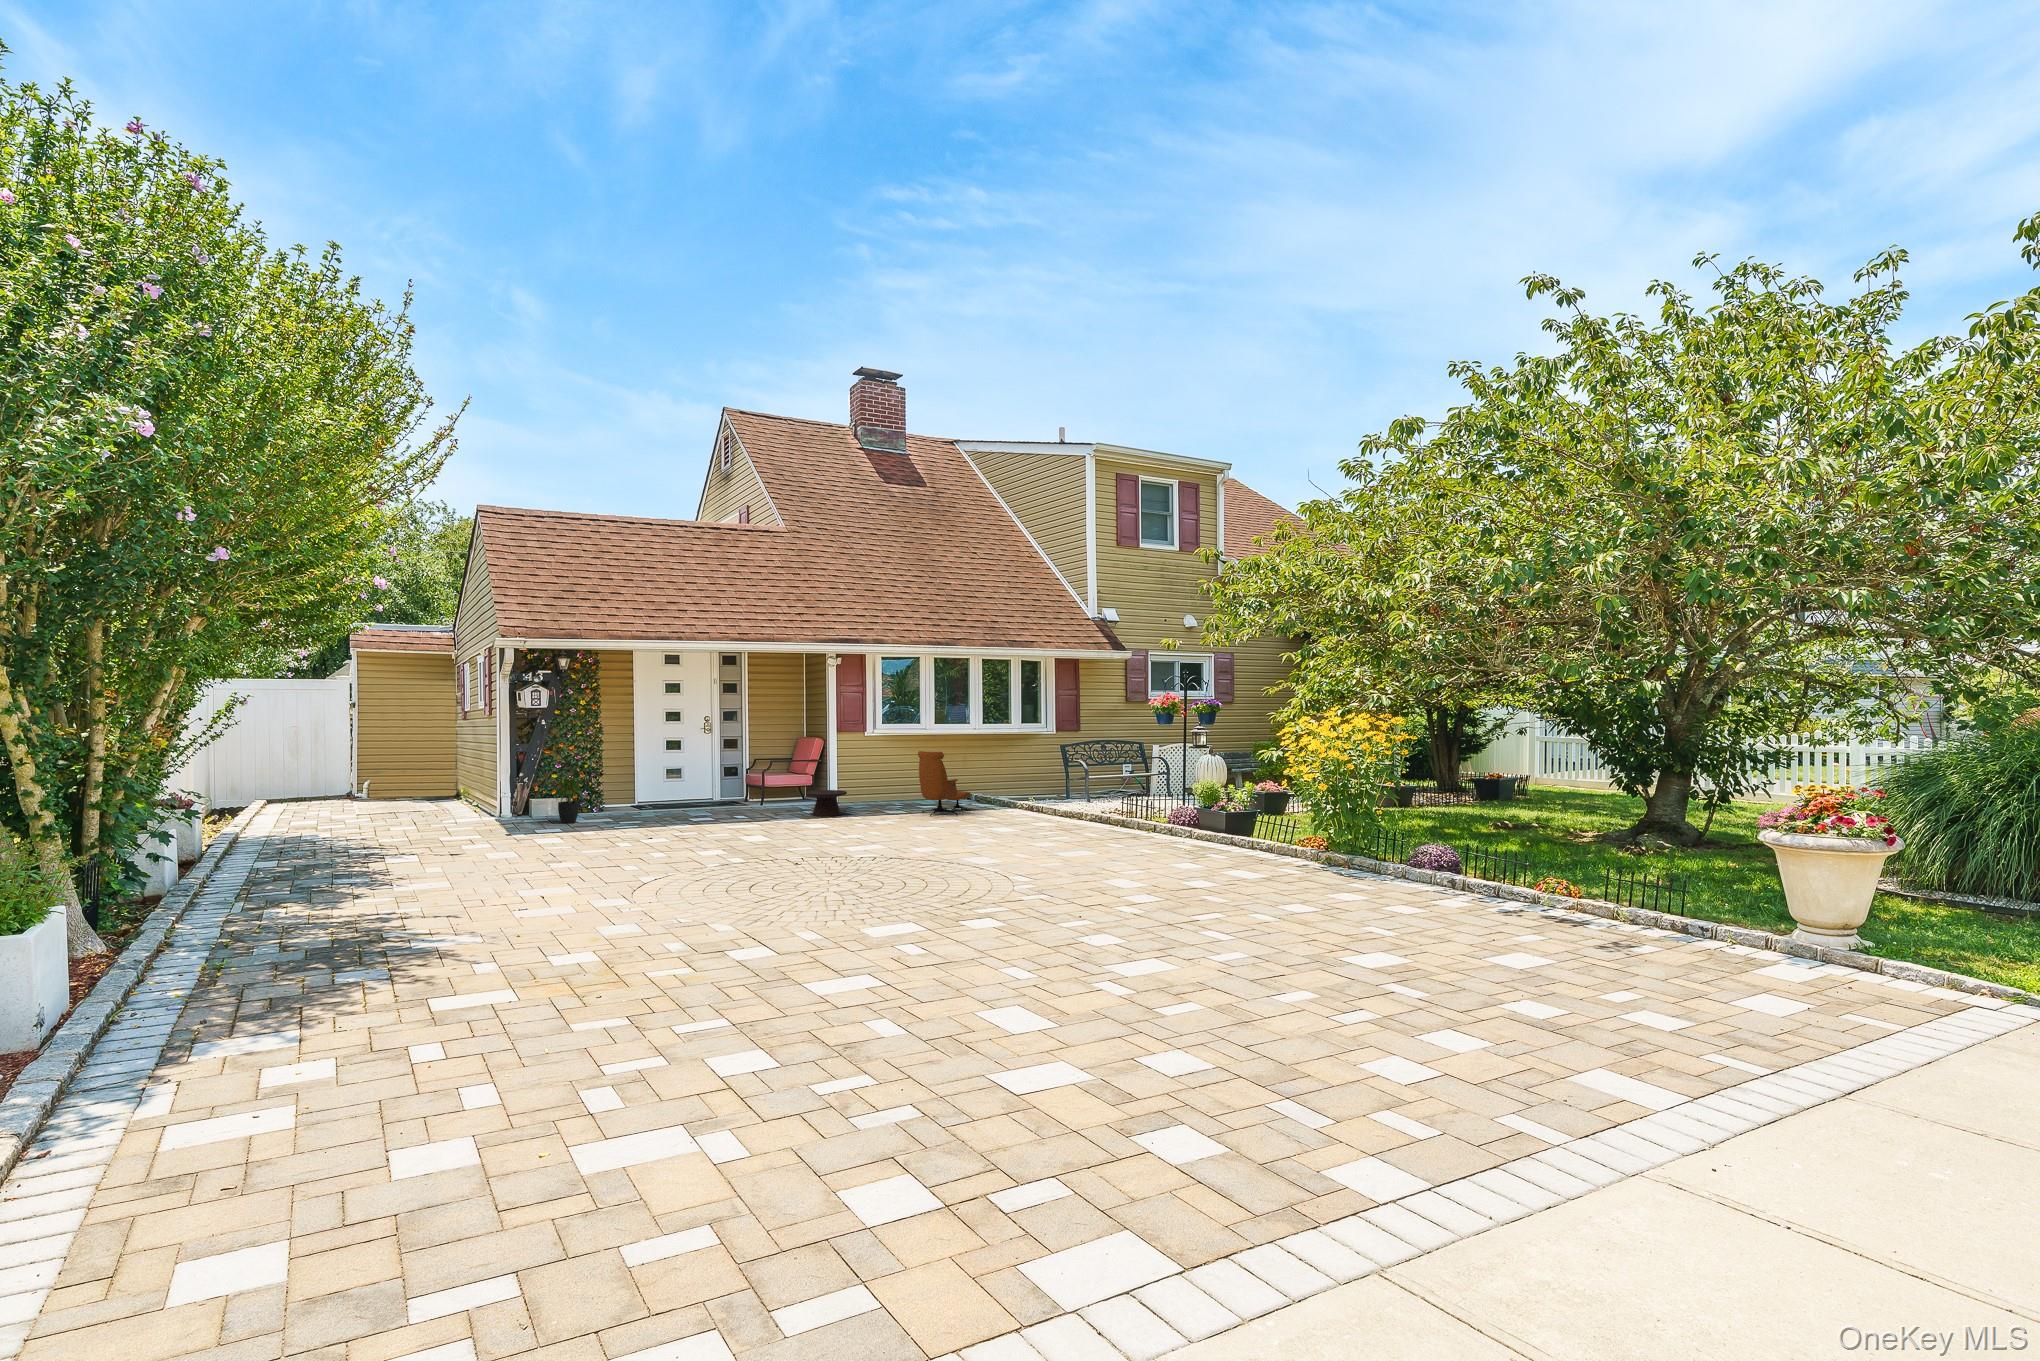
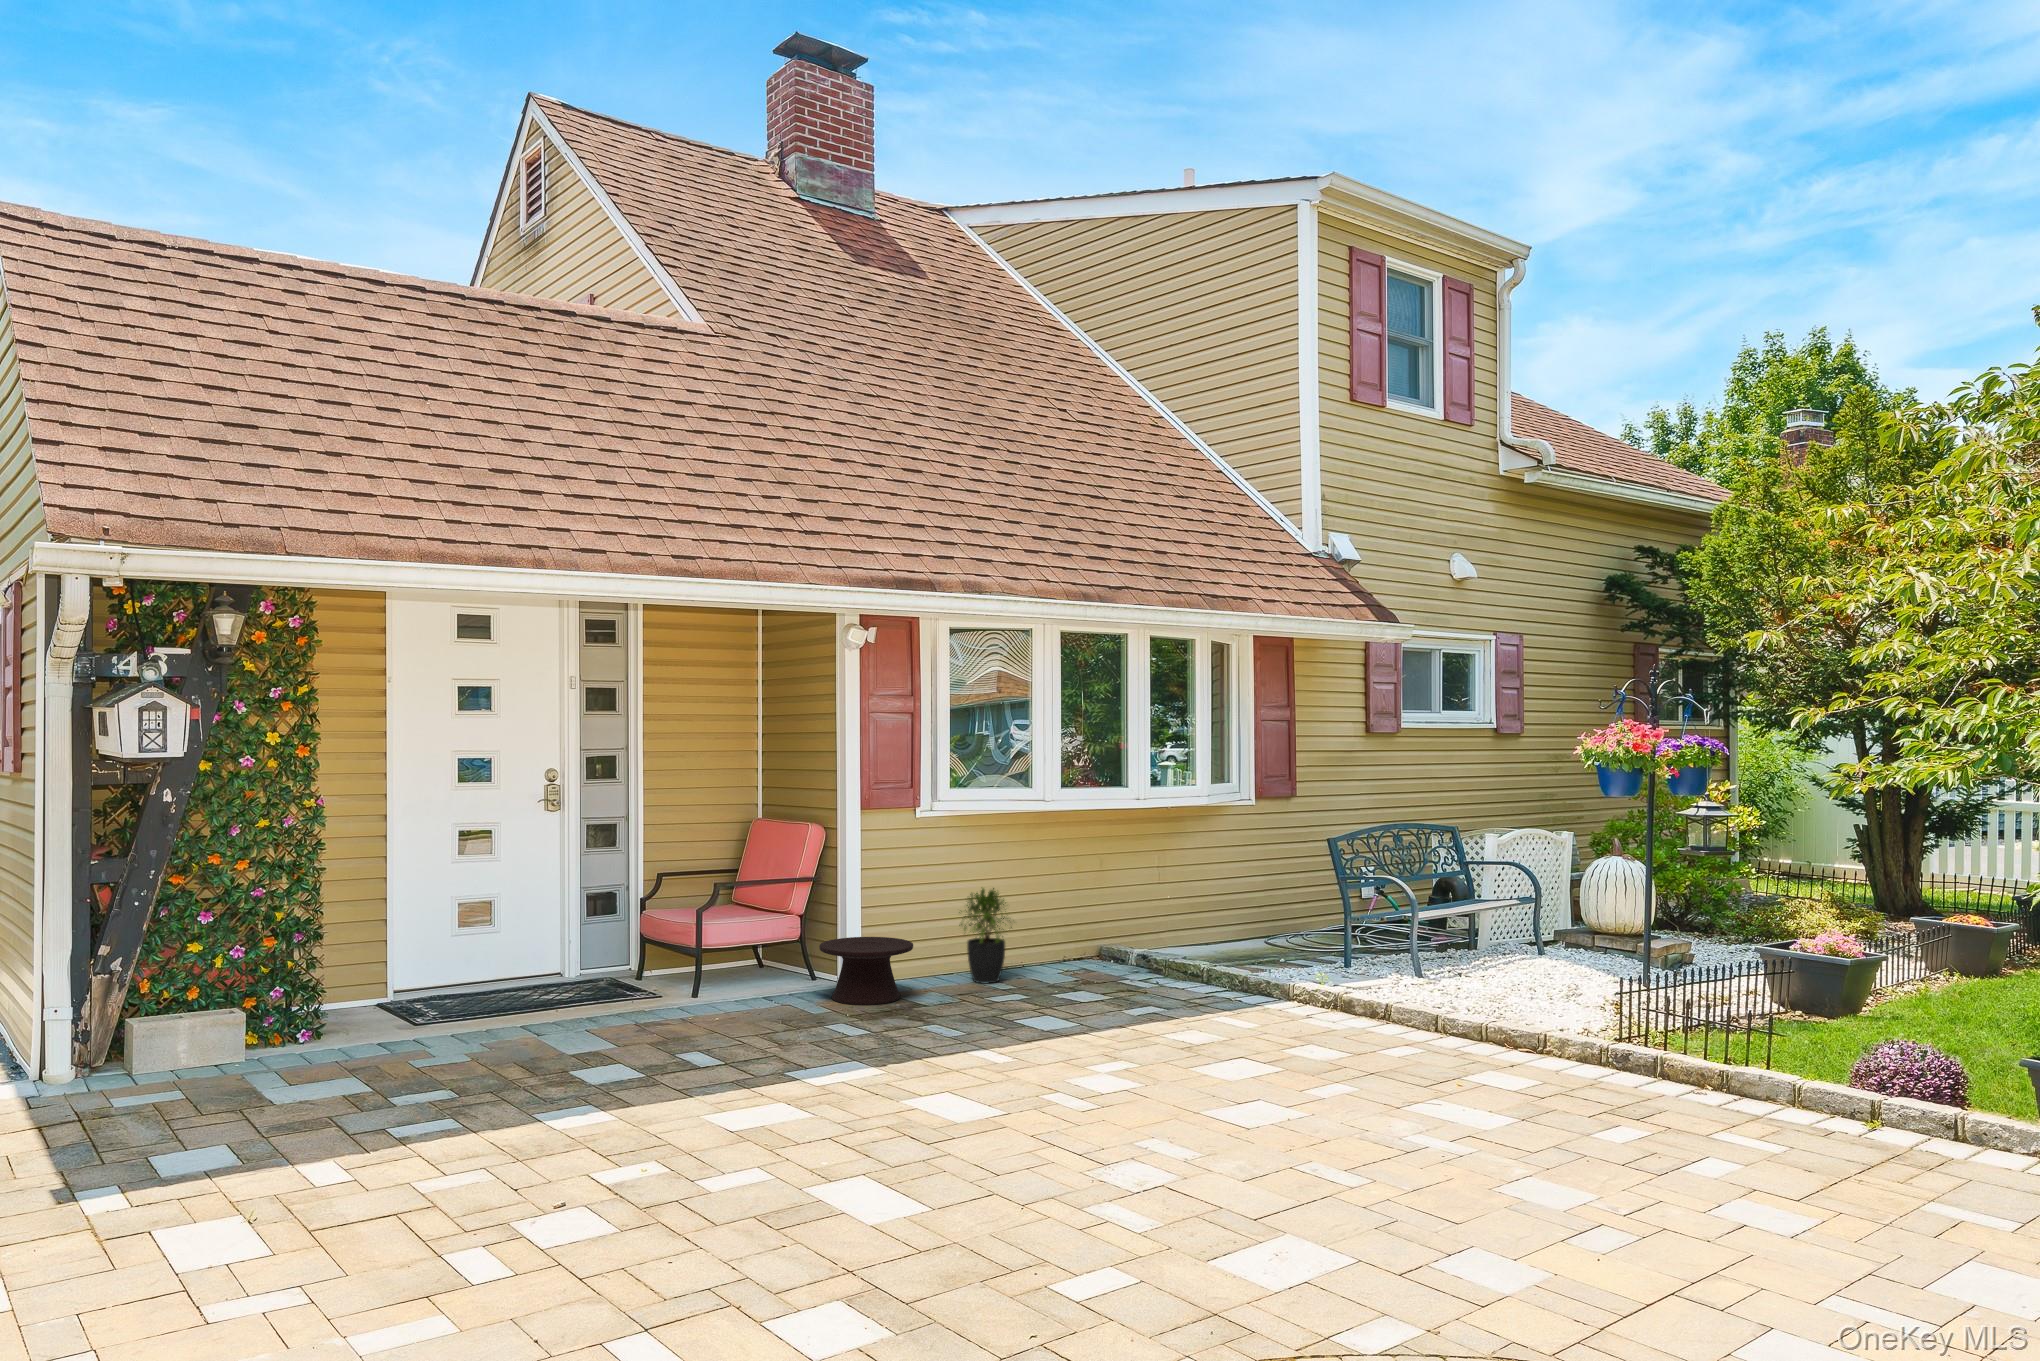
lounge chair: present [918,751,971,816] -> none [1061,841,1150,989]
potted plant: present [554,776,582,823] -> present [959,888,1012,983]

